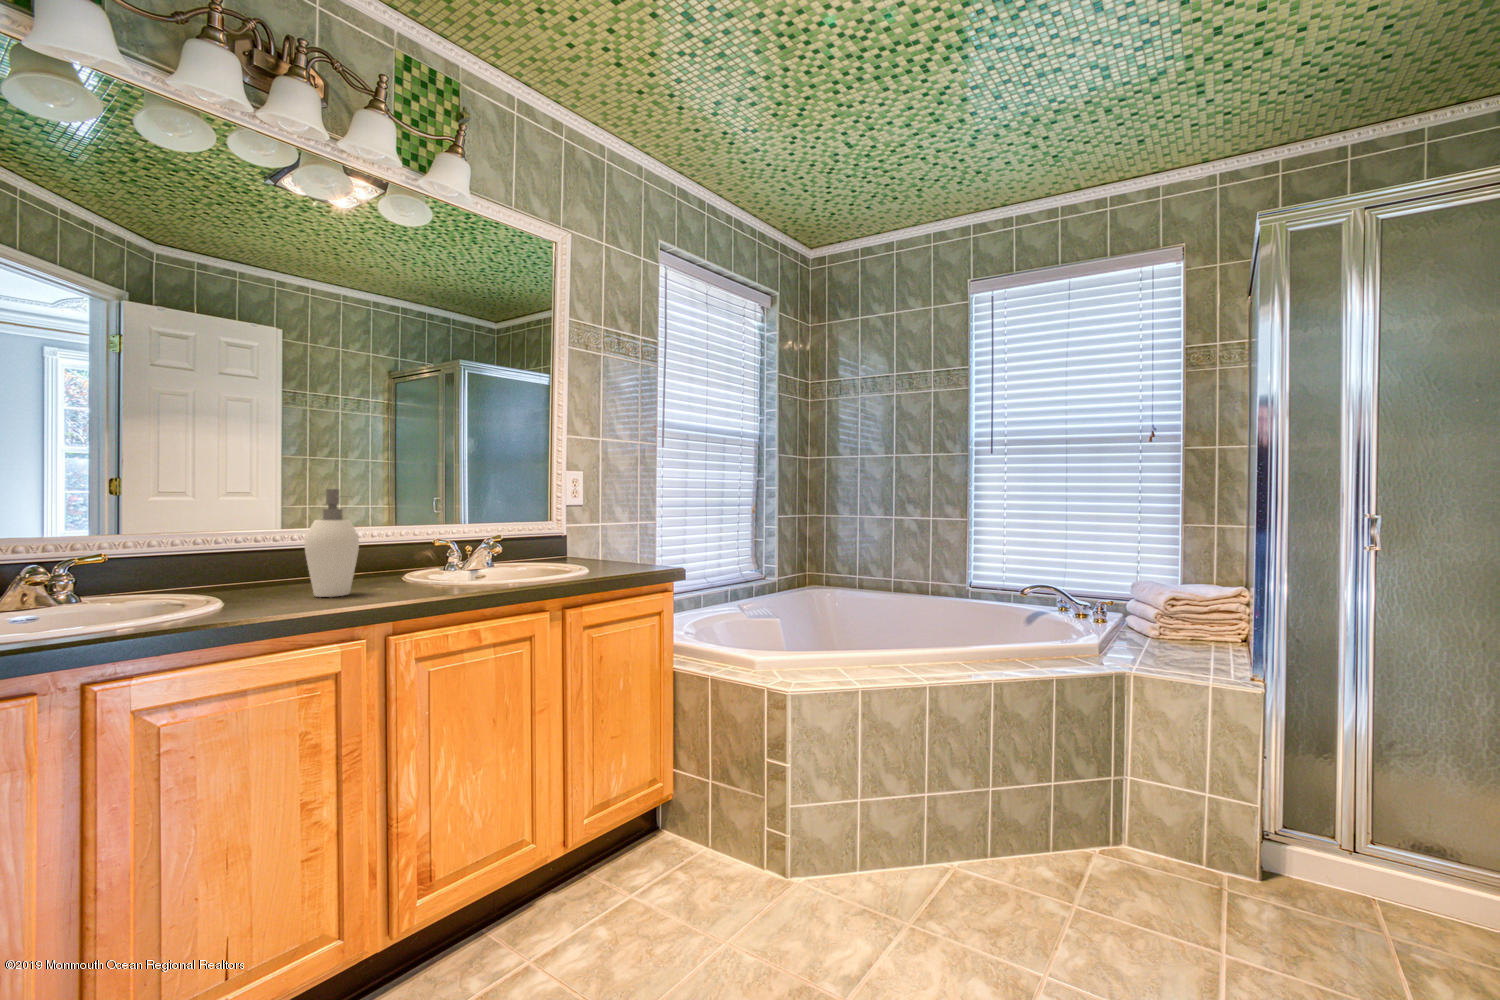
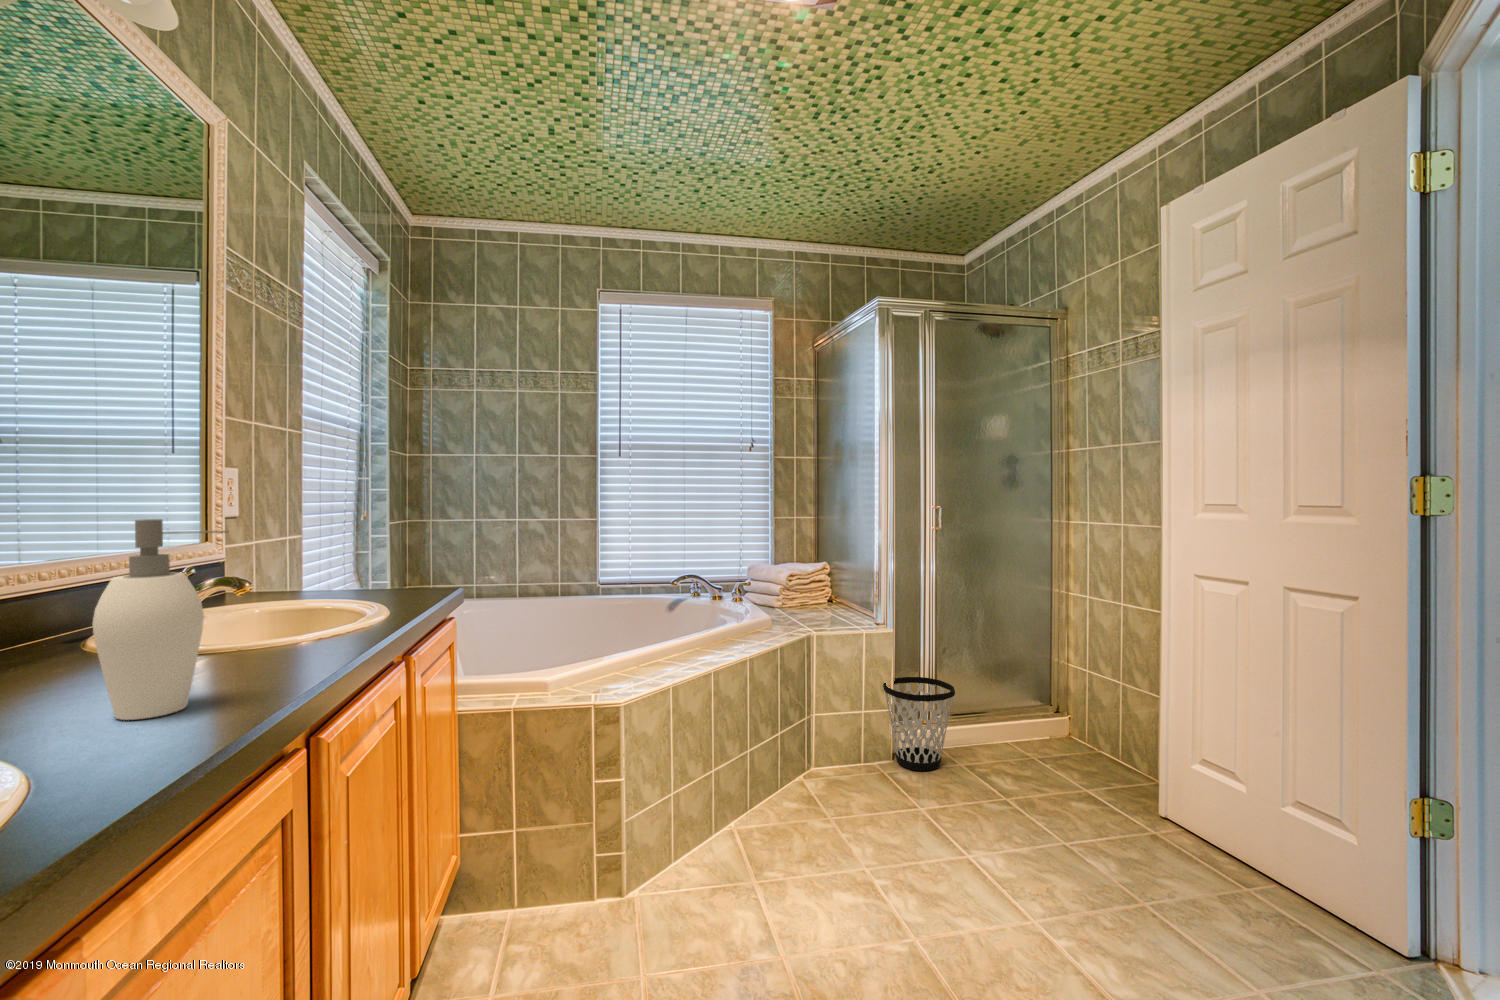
wastebasket: none [1255,769,1394,930] -> present [883,677,955,771]

